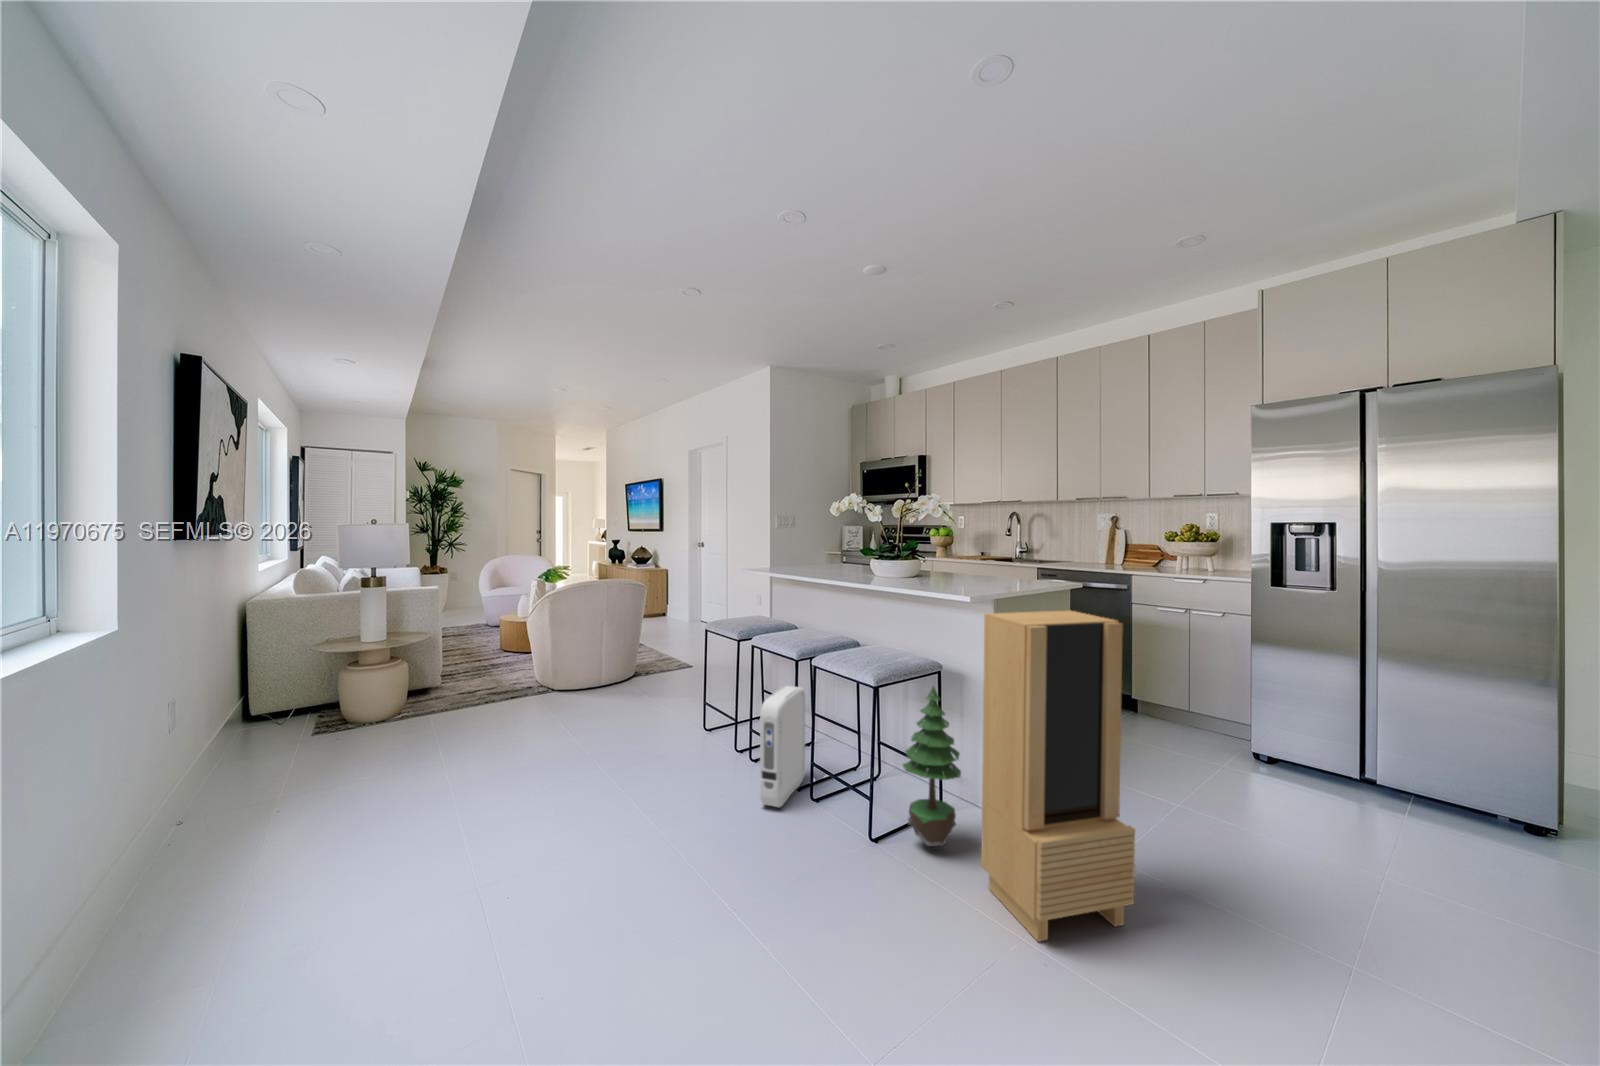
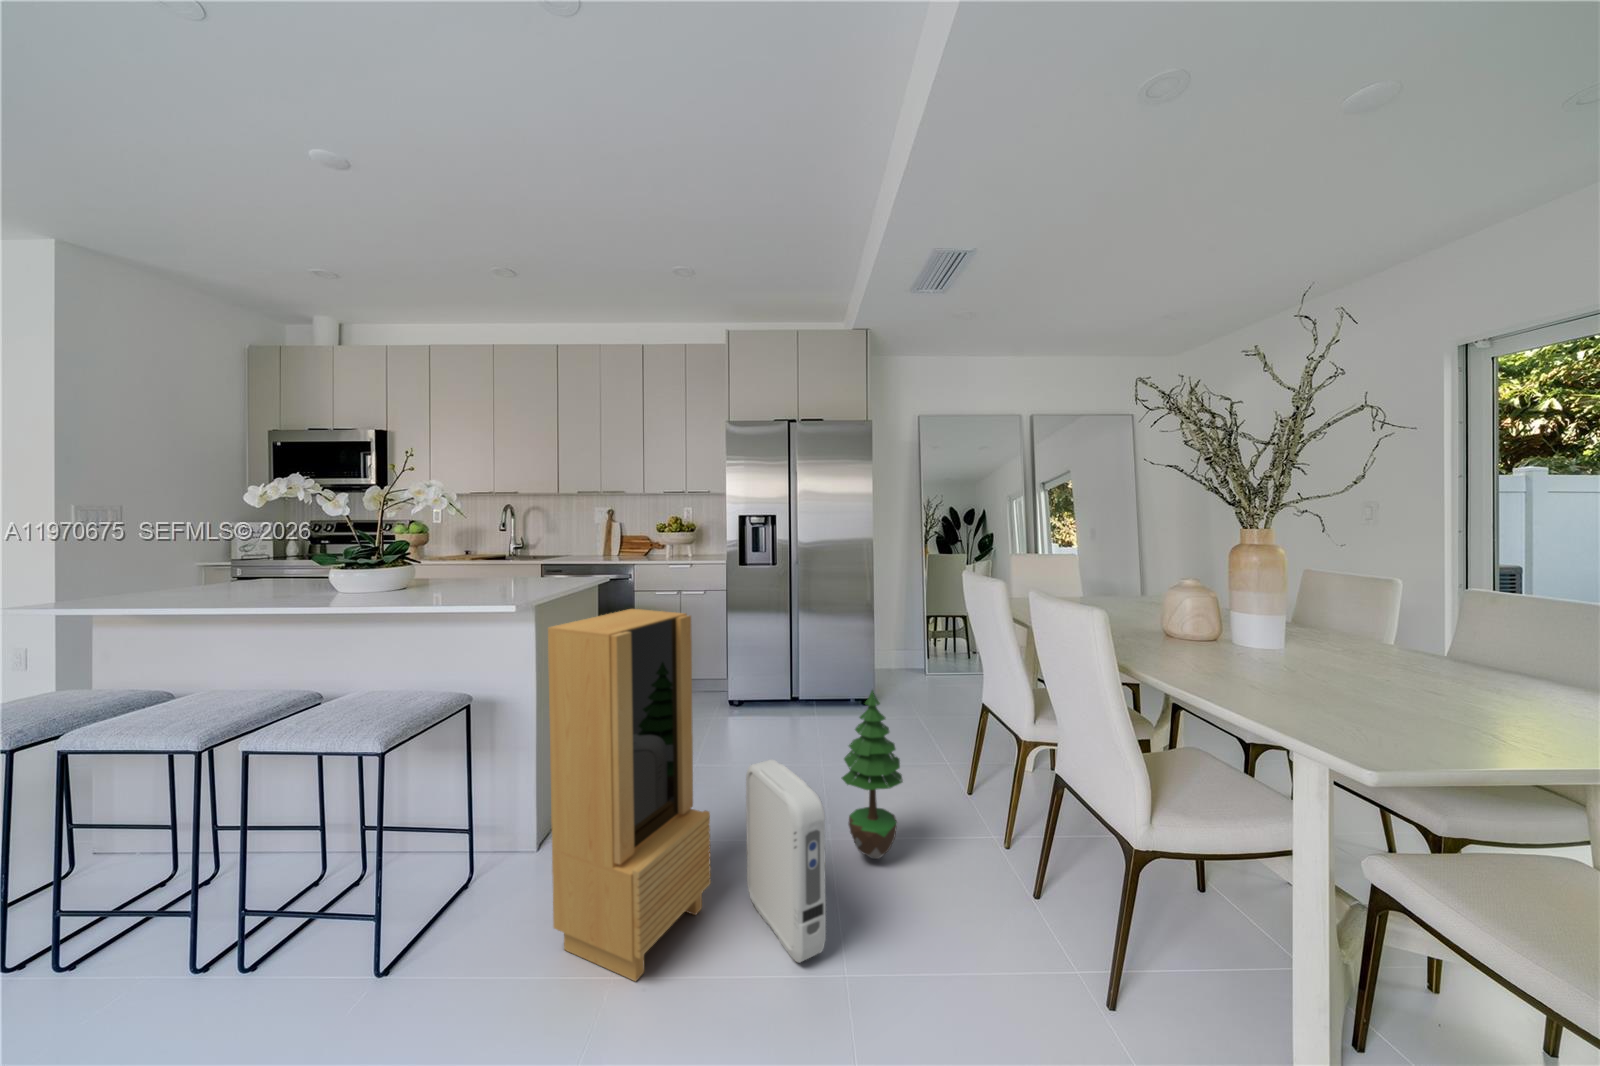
air purifier: present [760,686,805,807] -> present [746,760,826,962]
potted tree: present [903,687,961,847] -> present [842,690,903,859]

